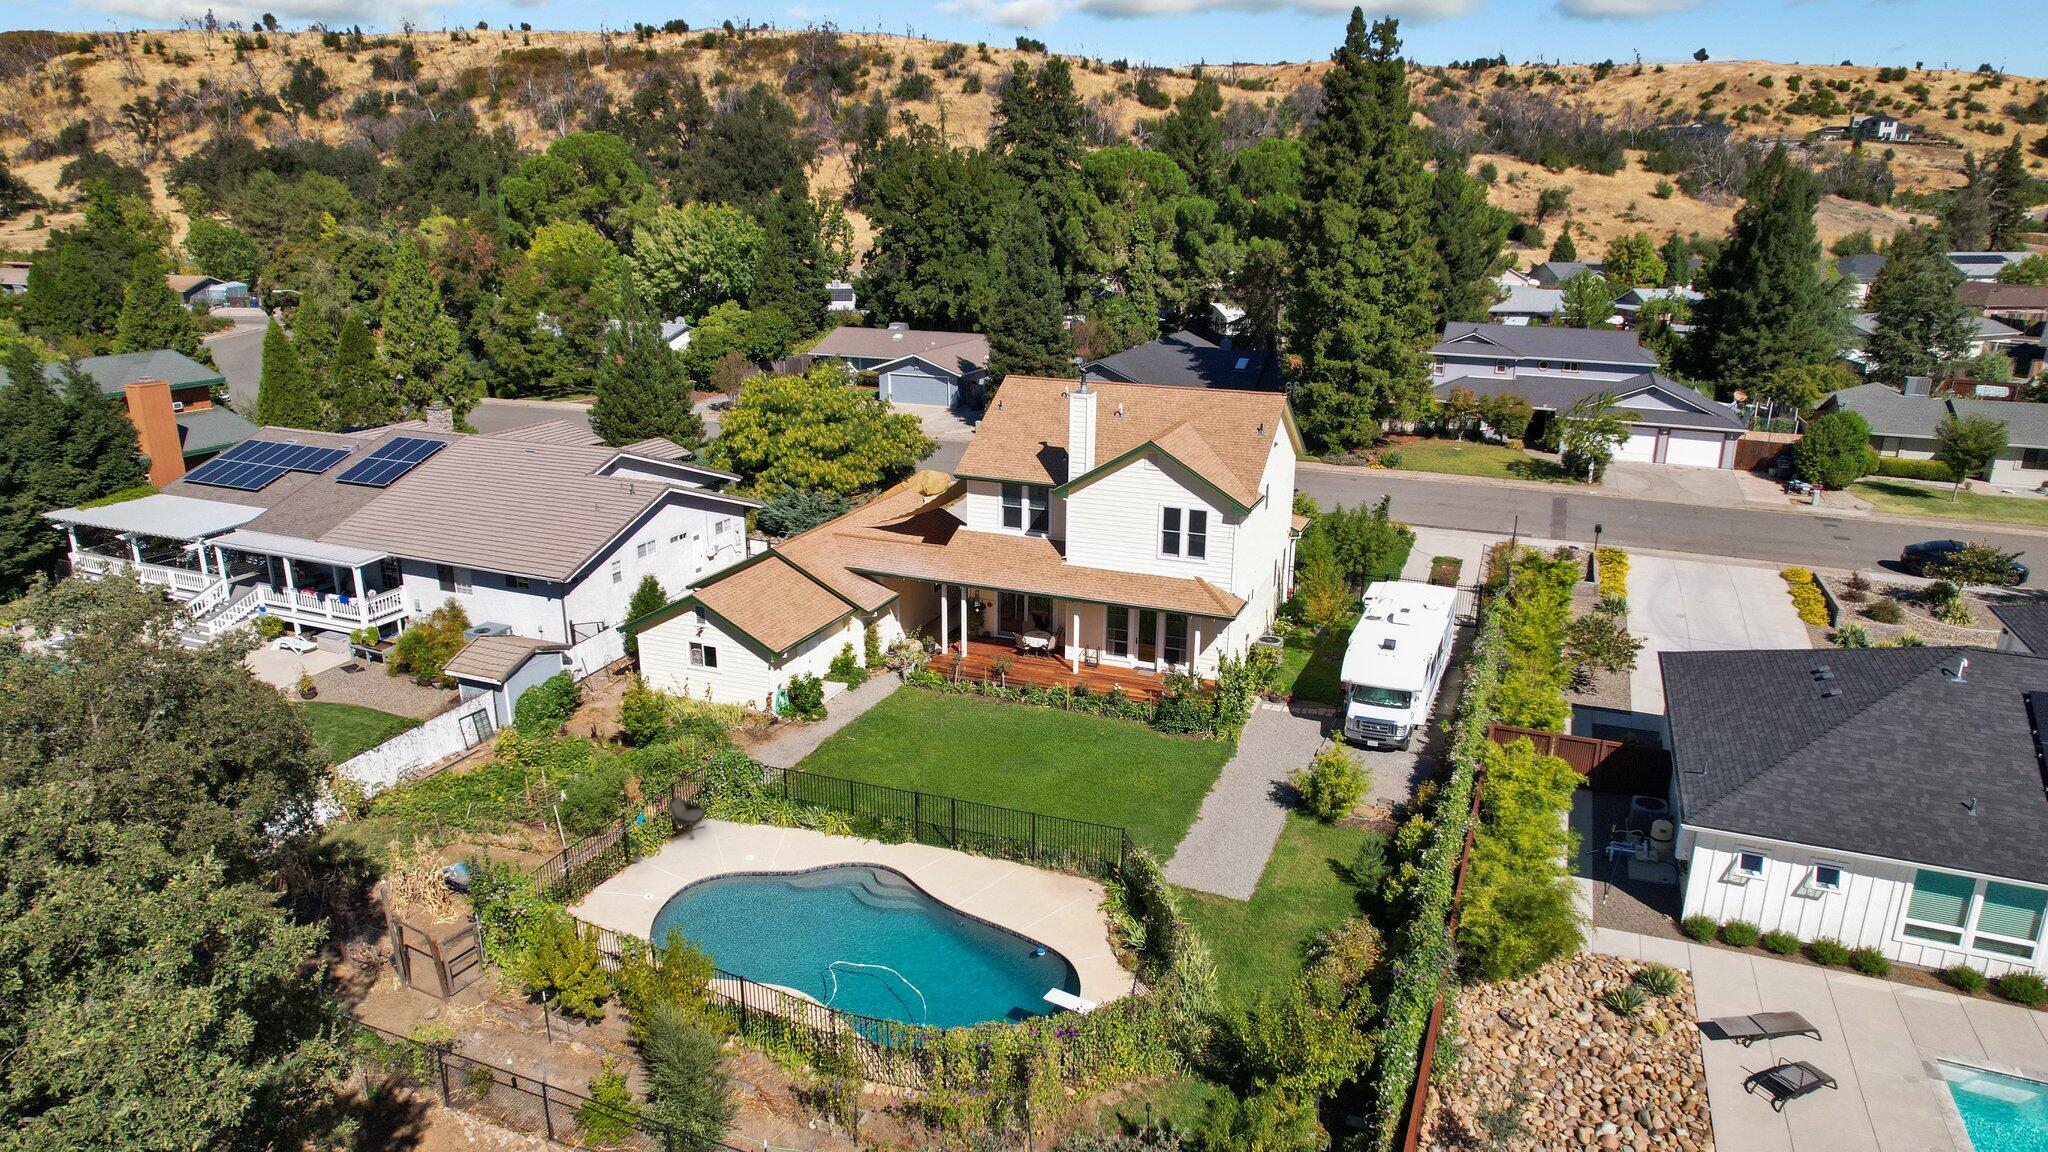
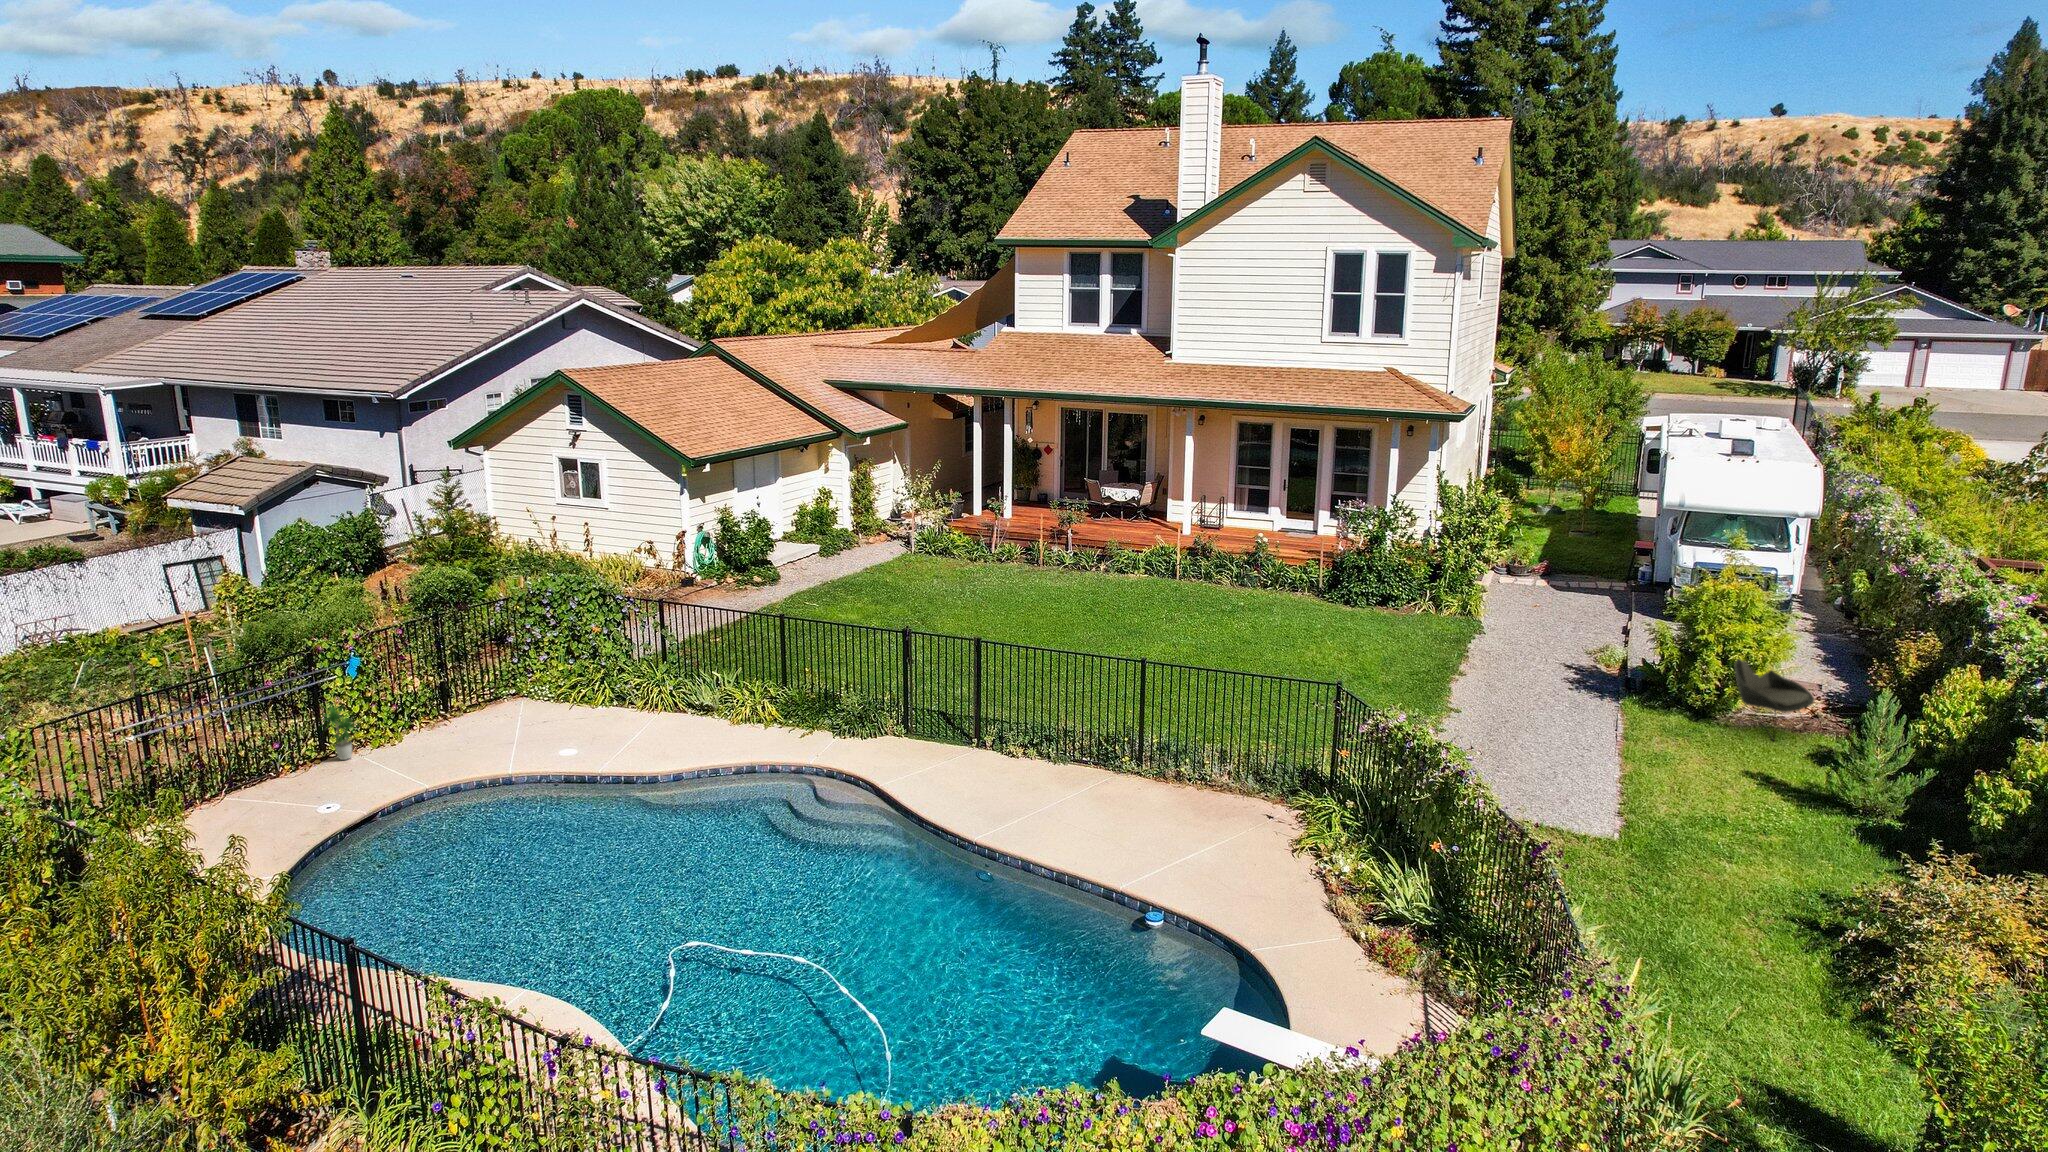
lounge chair: present [669,797,706,837] -> present [1726,659,1814,741]

